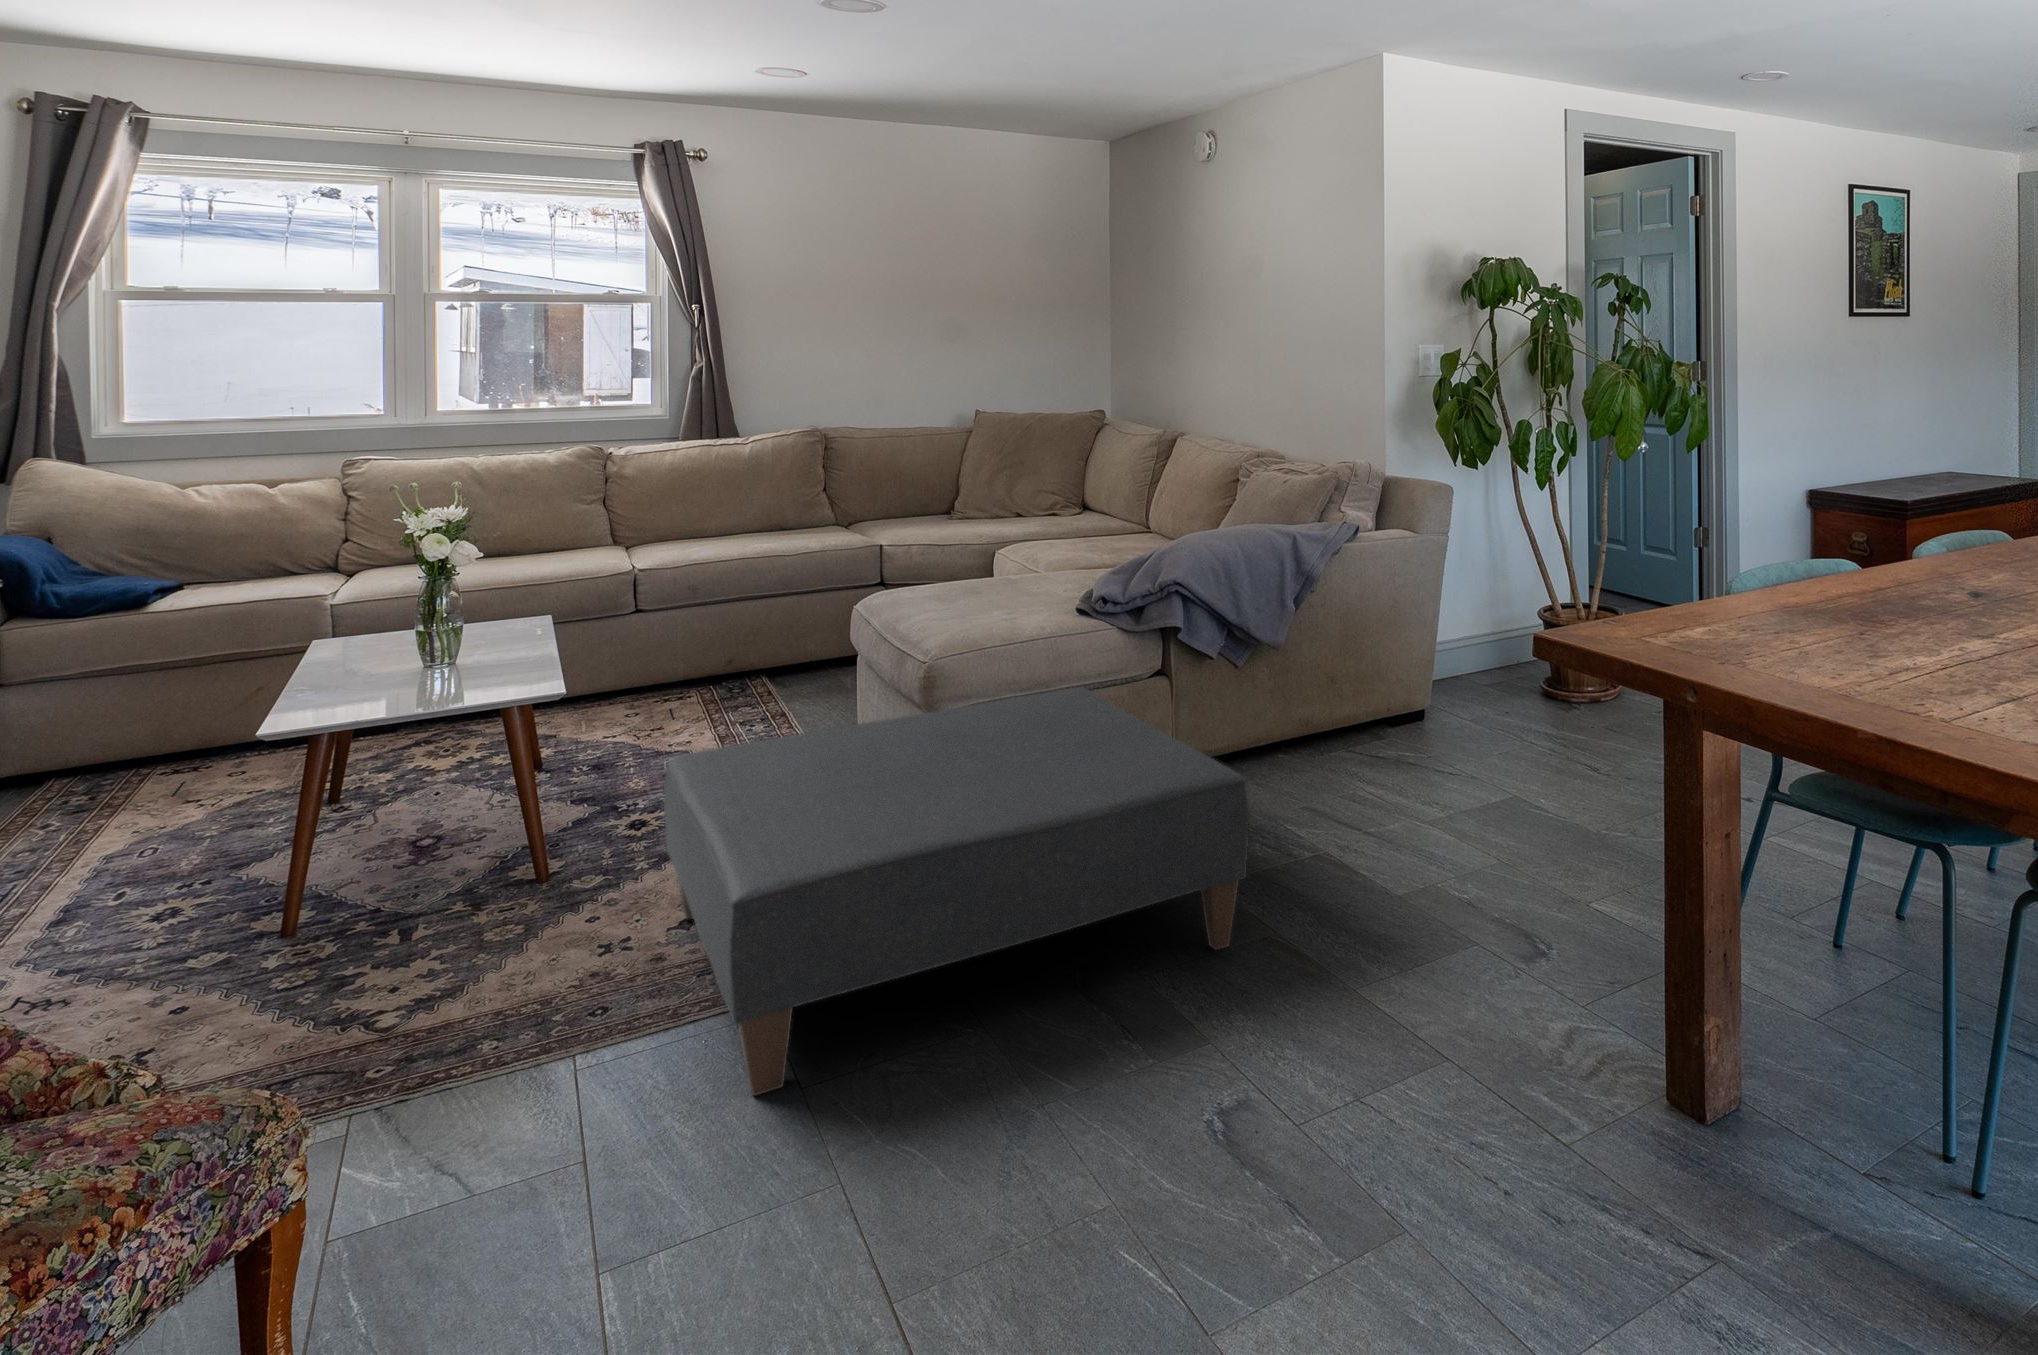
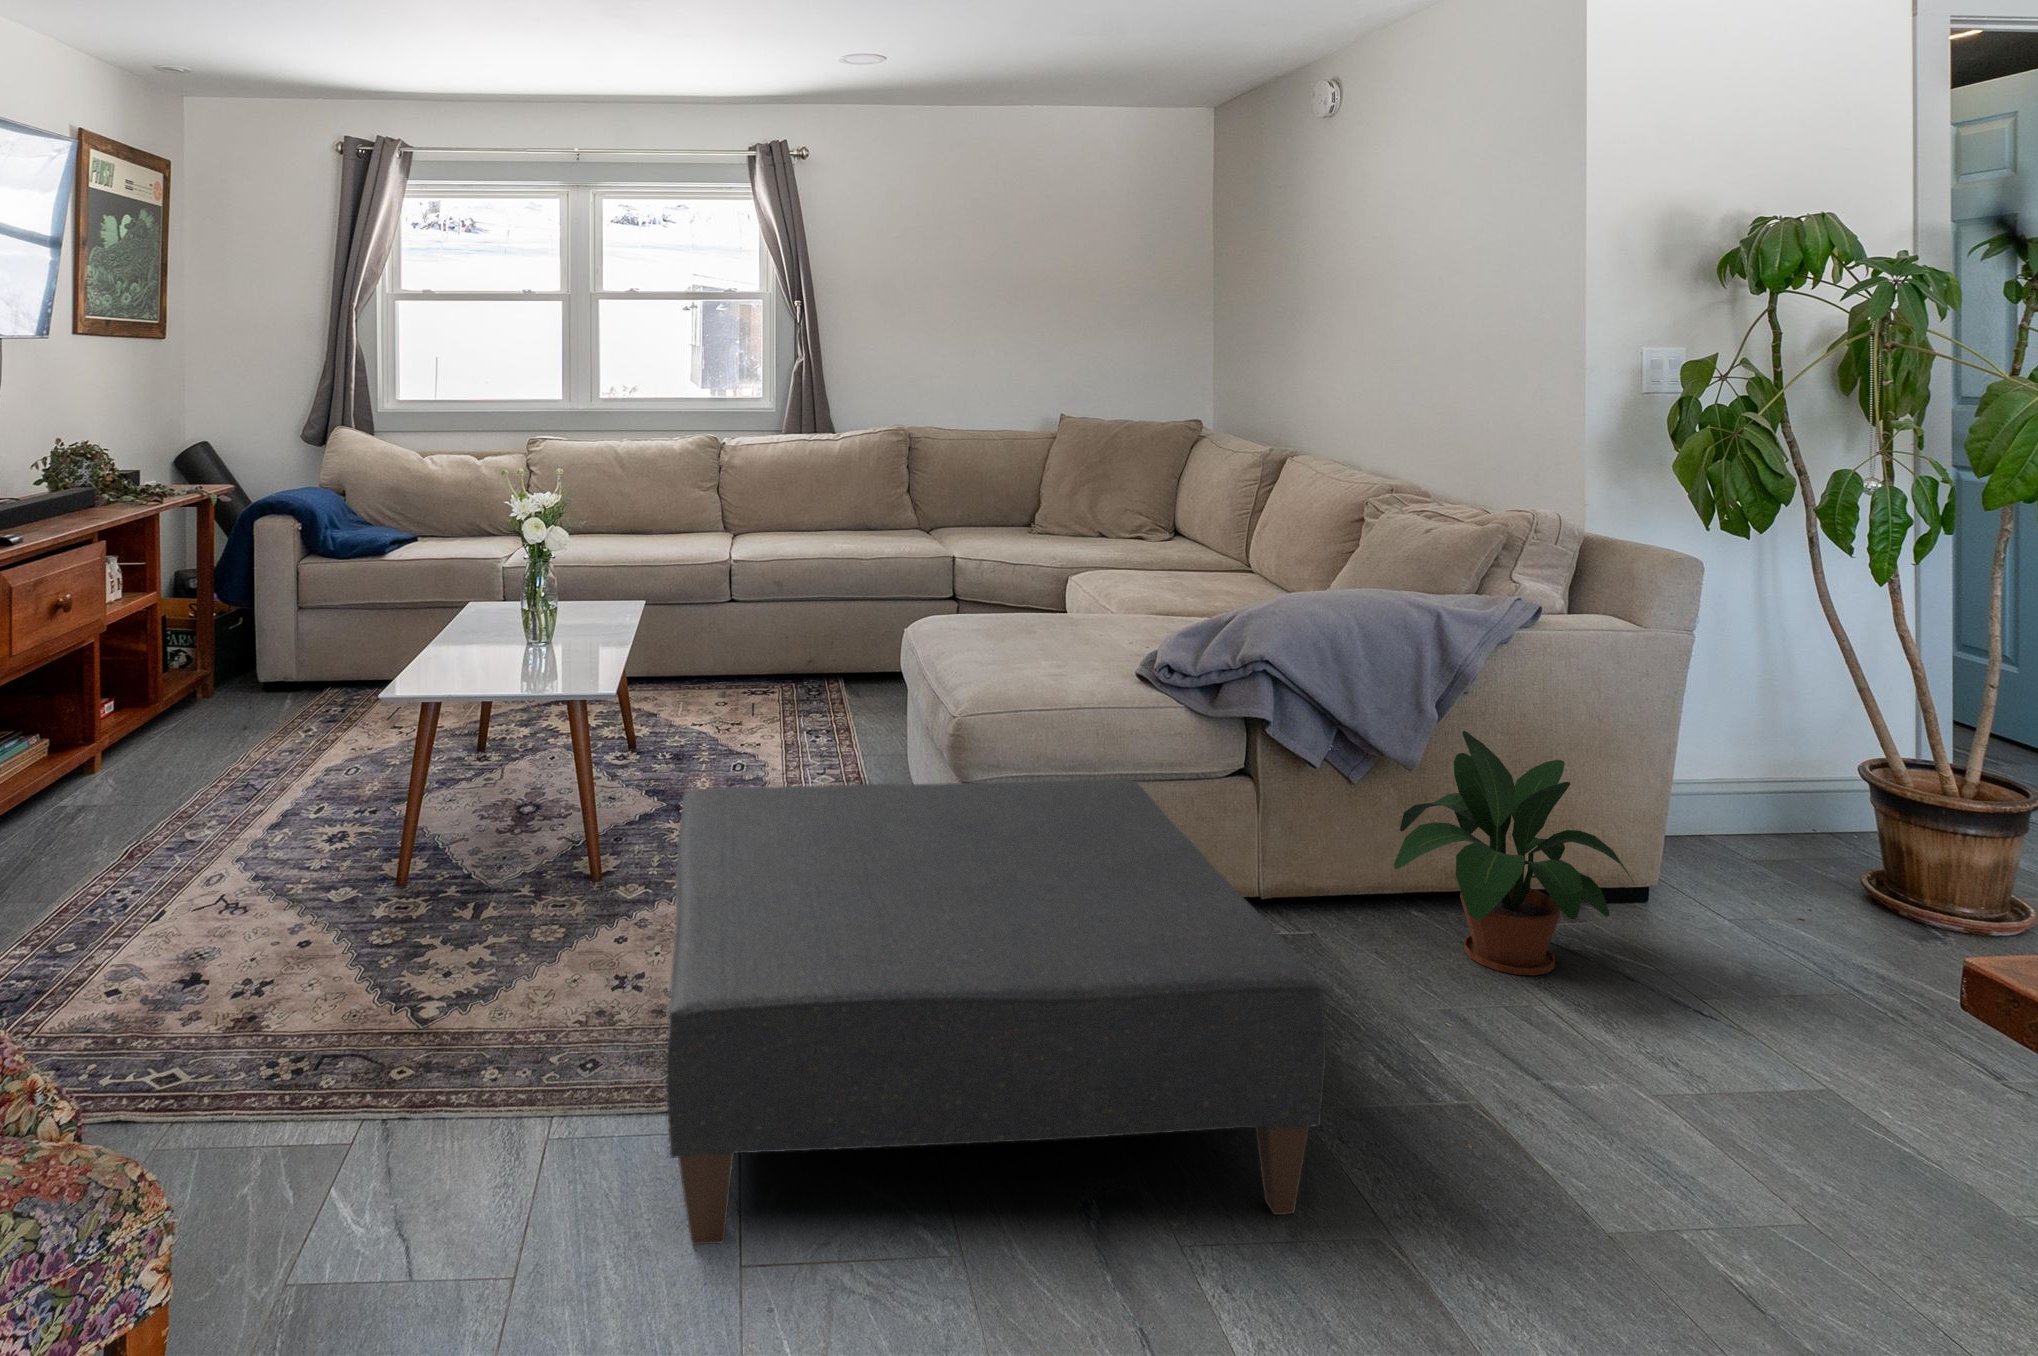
potted plant: none [1276,613,1429,780] -> present [1394,731,1634,975]

